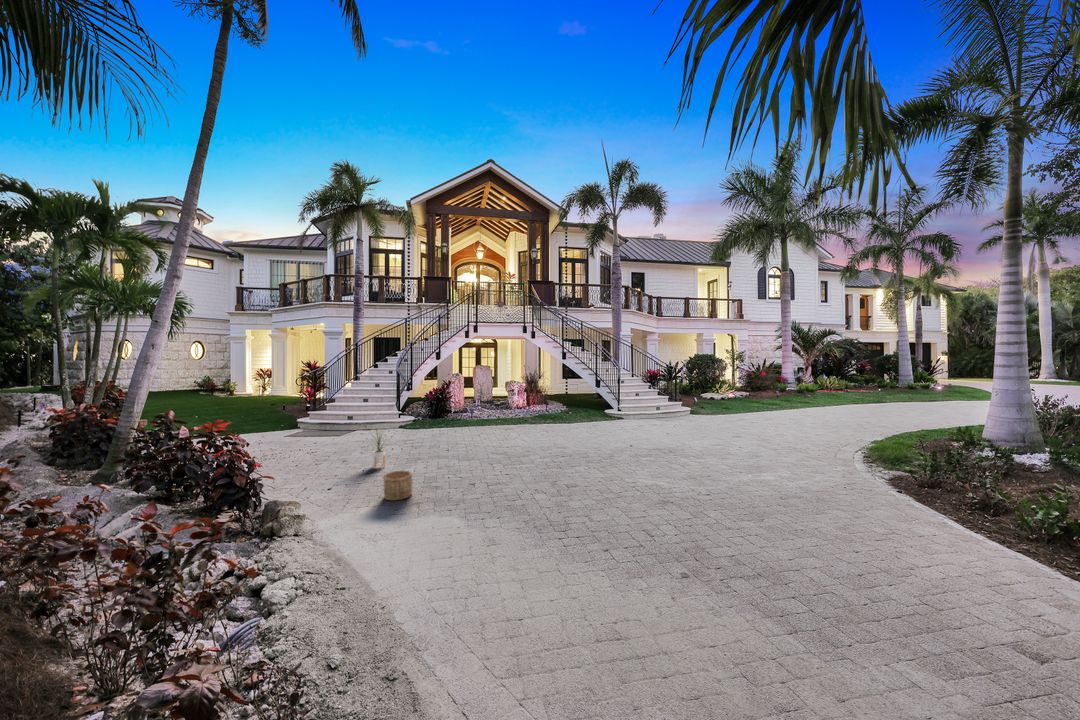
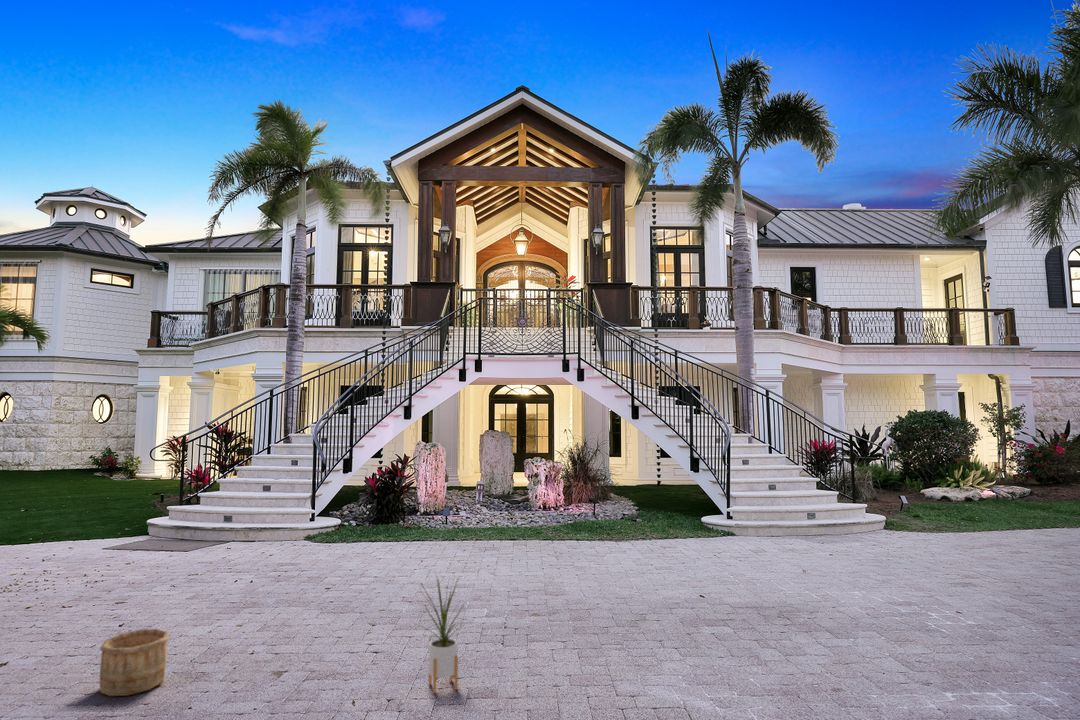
house plant: present [373,430,385,468] -> present [426,580,462,693]

